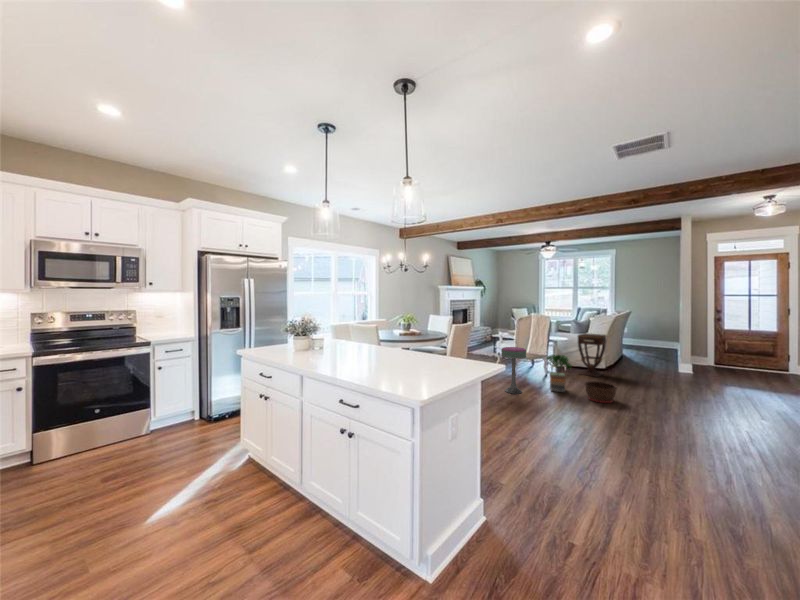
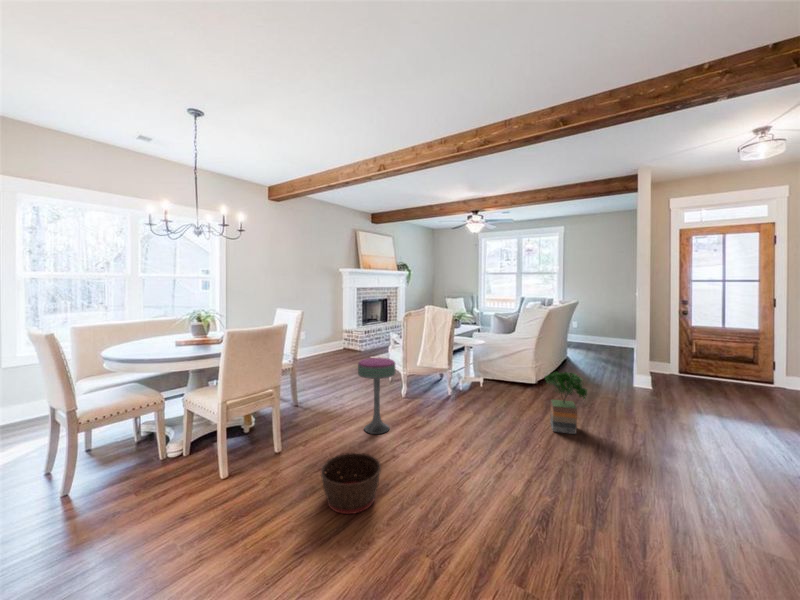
side table: present [578,333,606,377] -> none [495,333,536,396]
potted tree: present [546,355,572,392] -> present [545,372,587,434]
basket: present [585,381,617,403] -> present [321,453,381,514]

